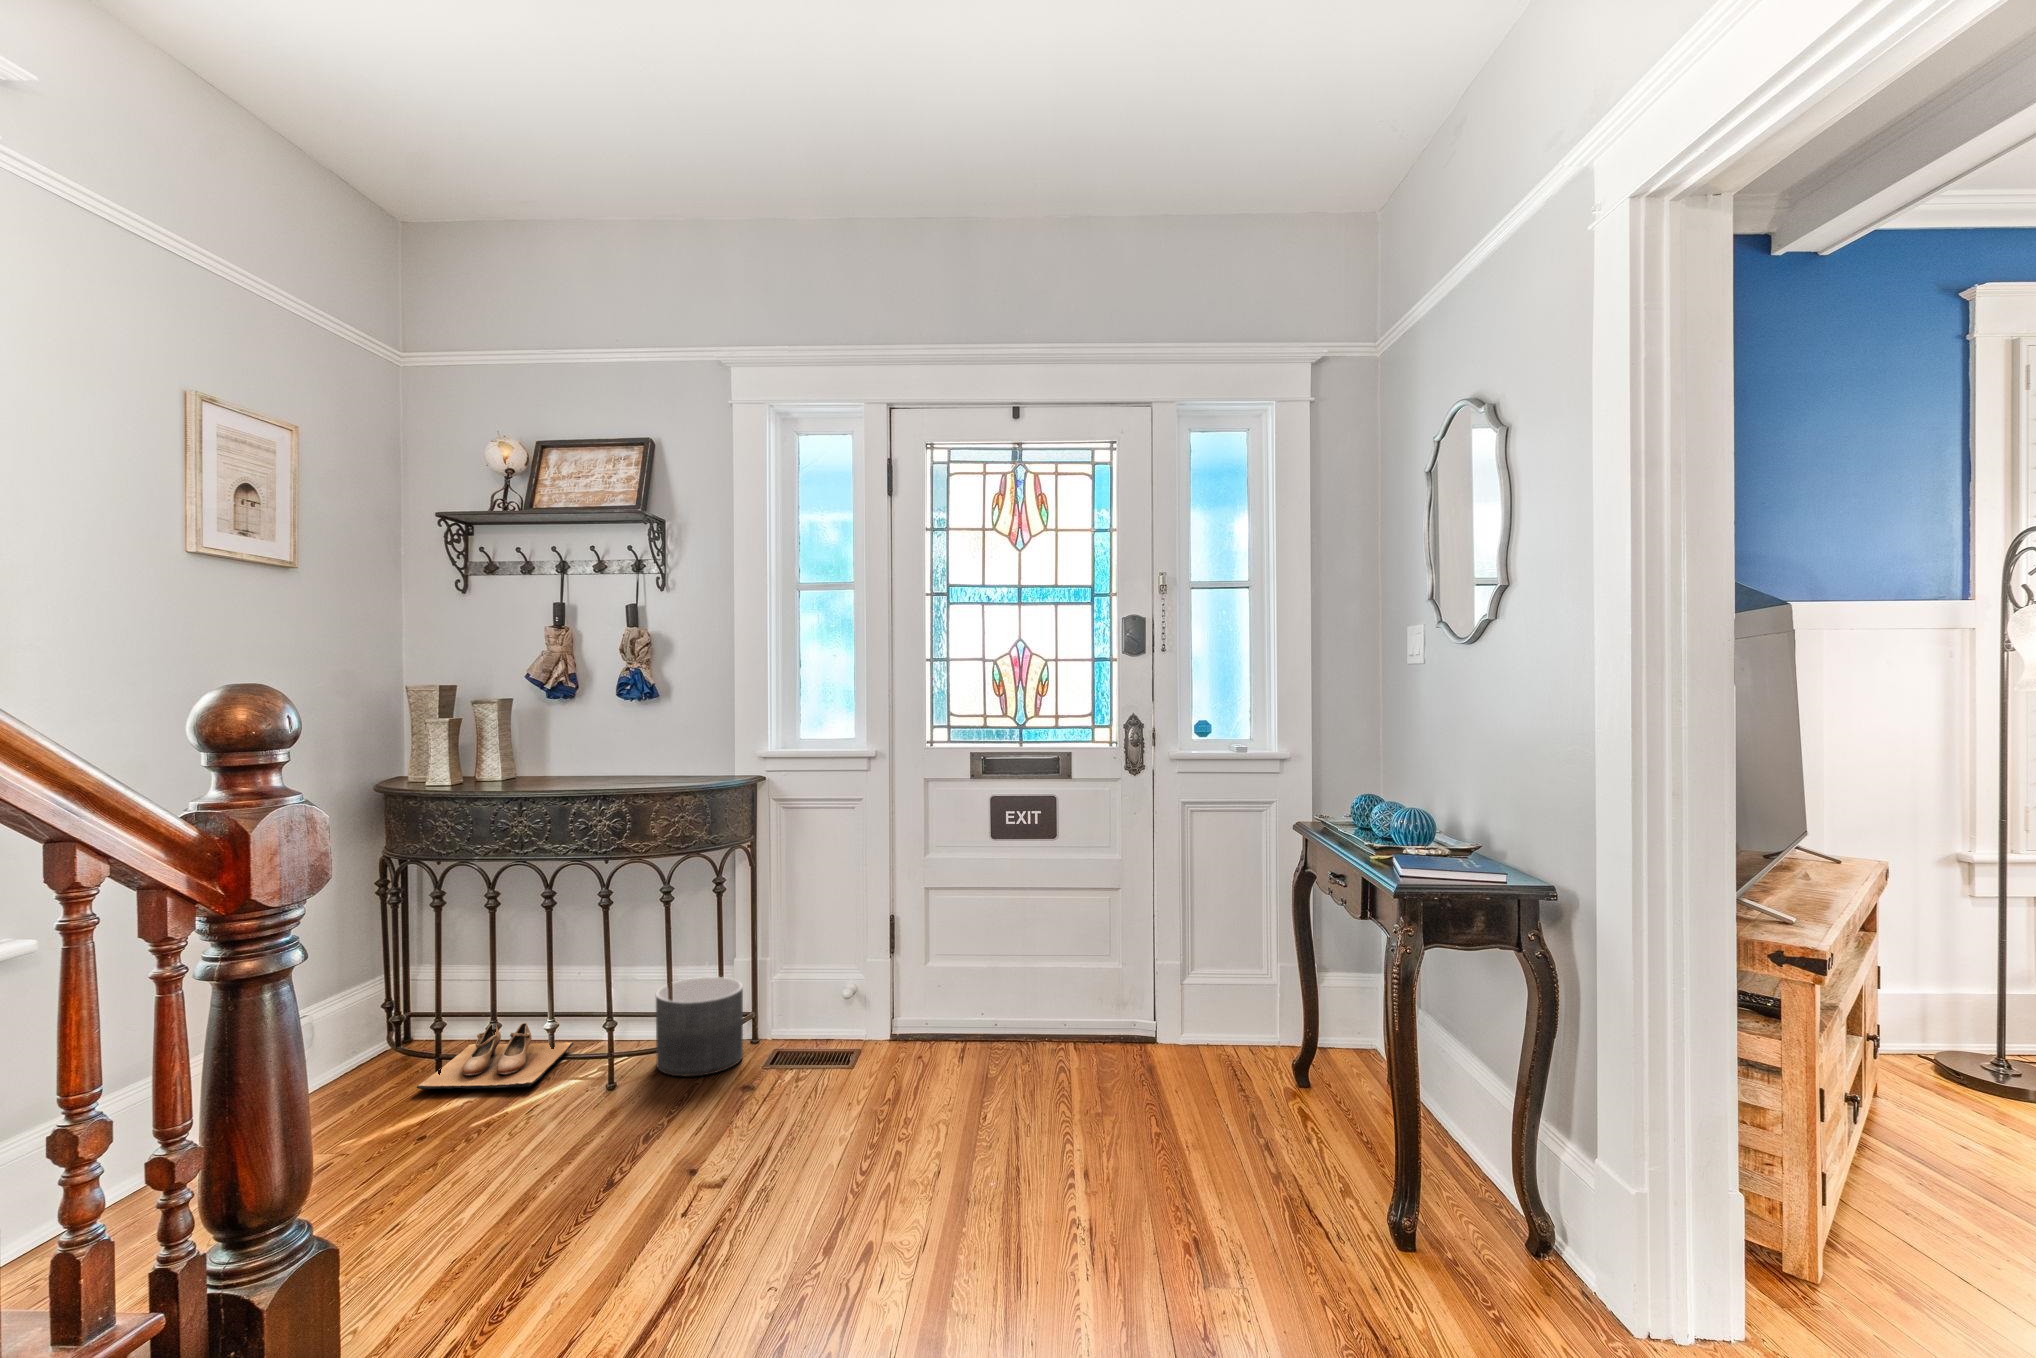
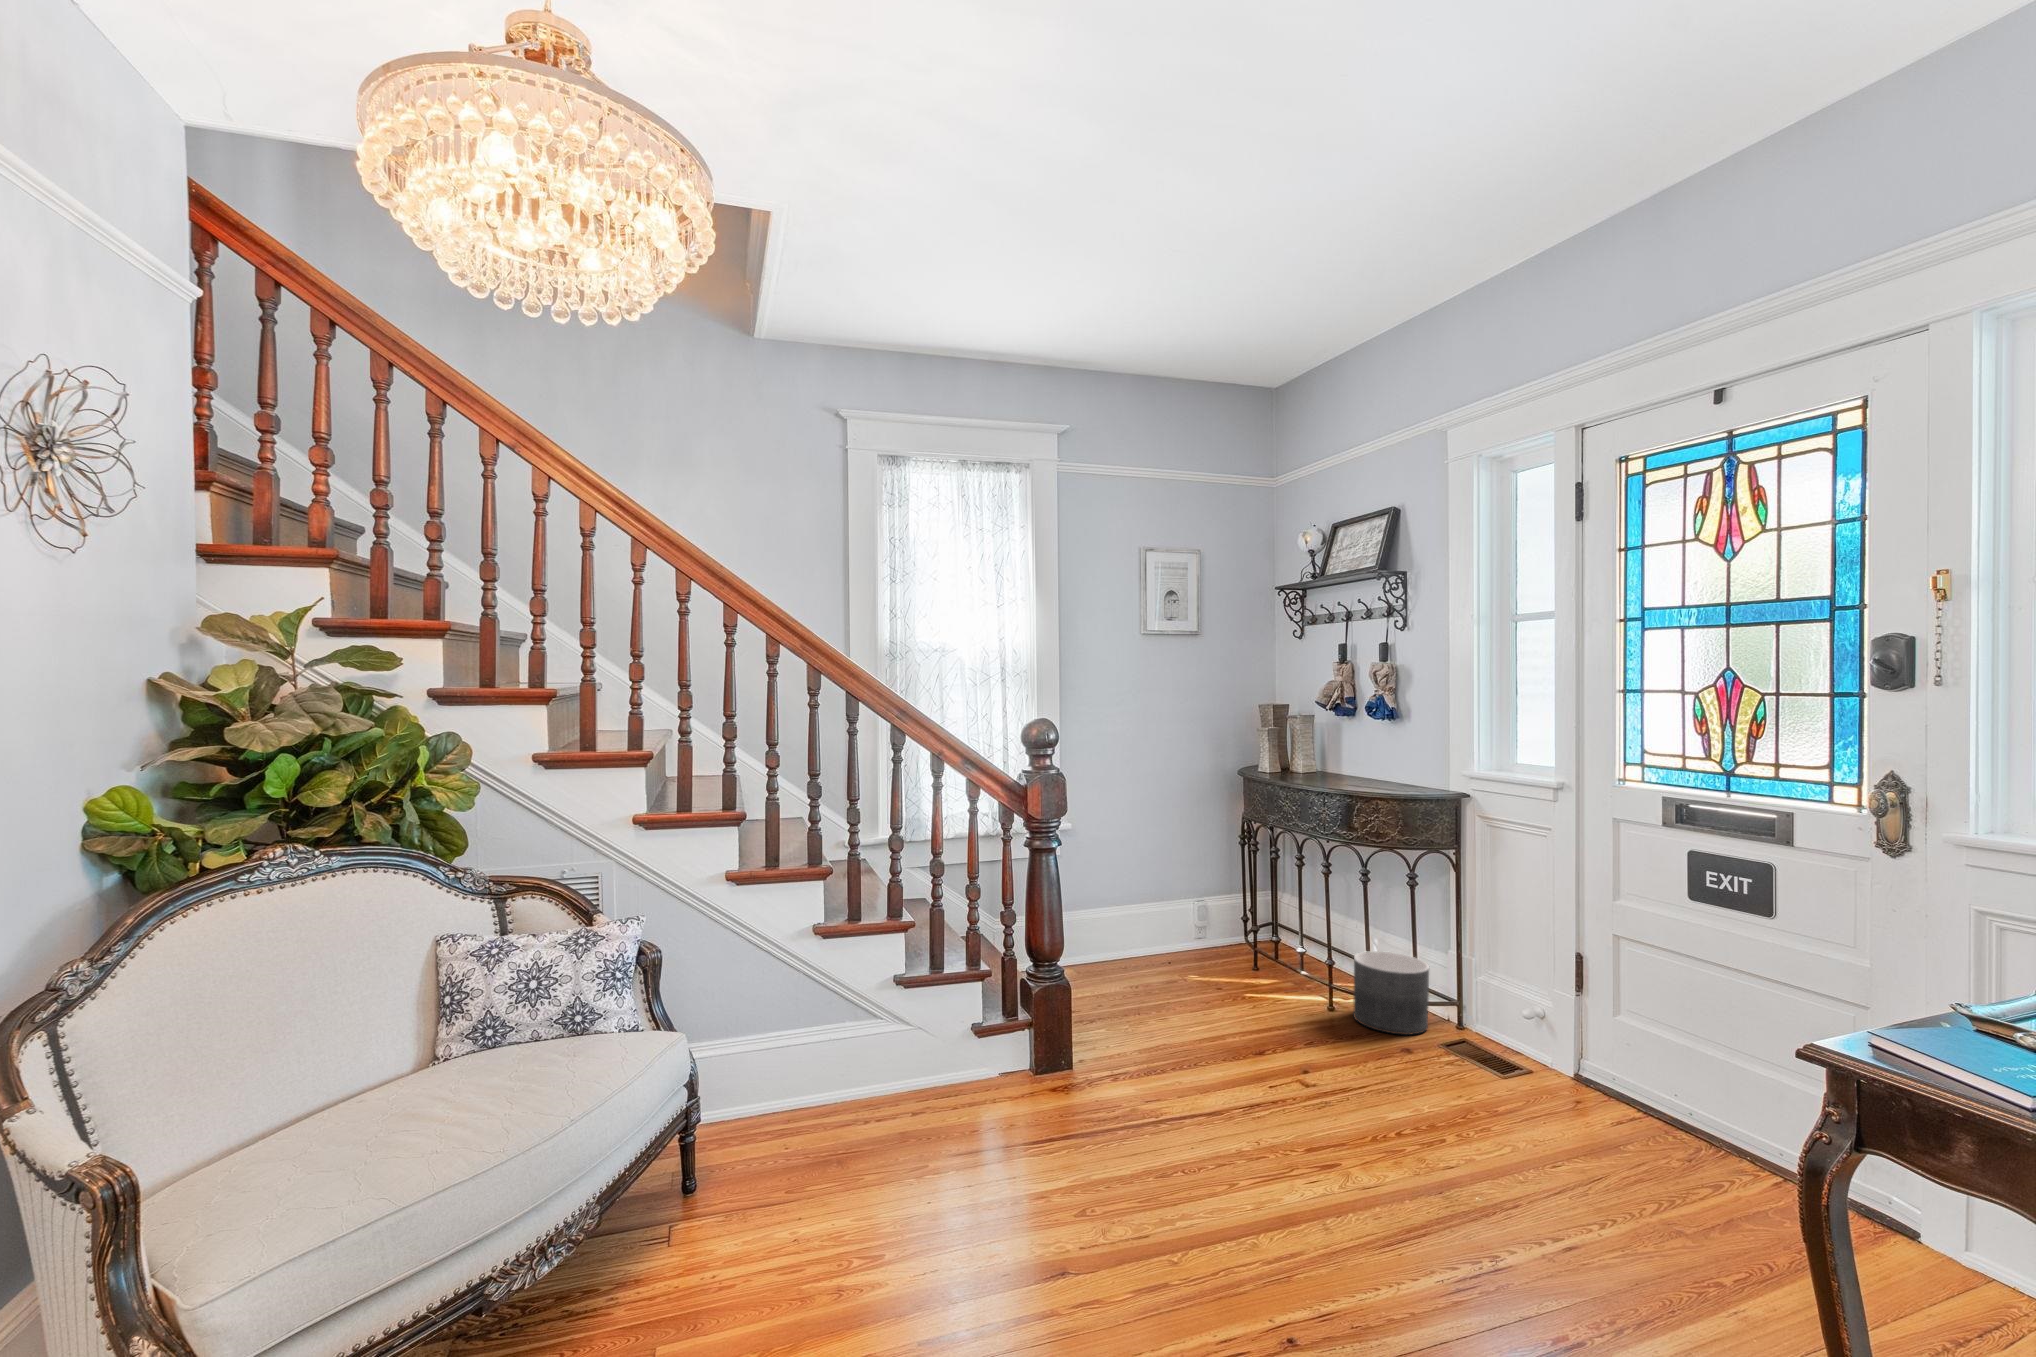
shoe: present [417,1023,573,1089] -> none [1225,941,1334,986]

